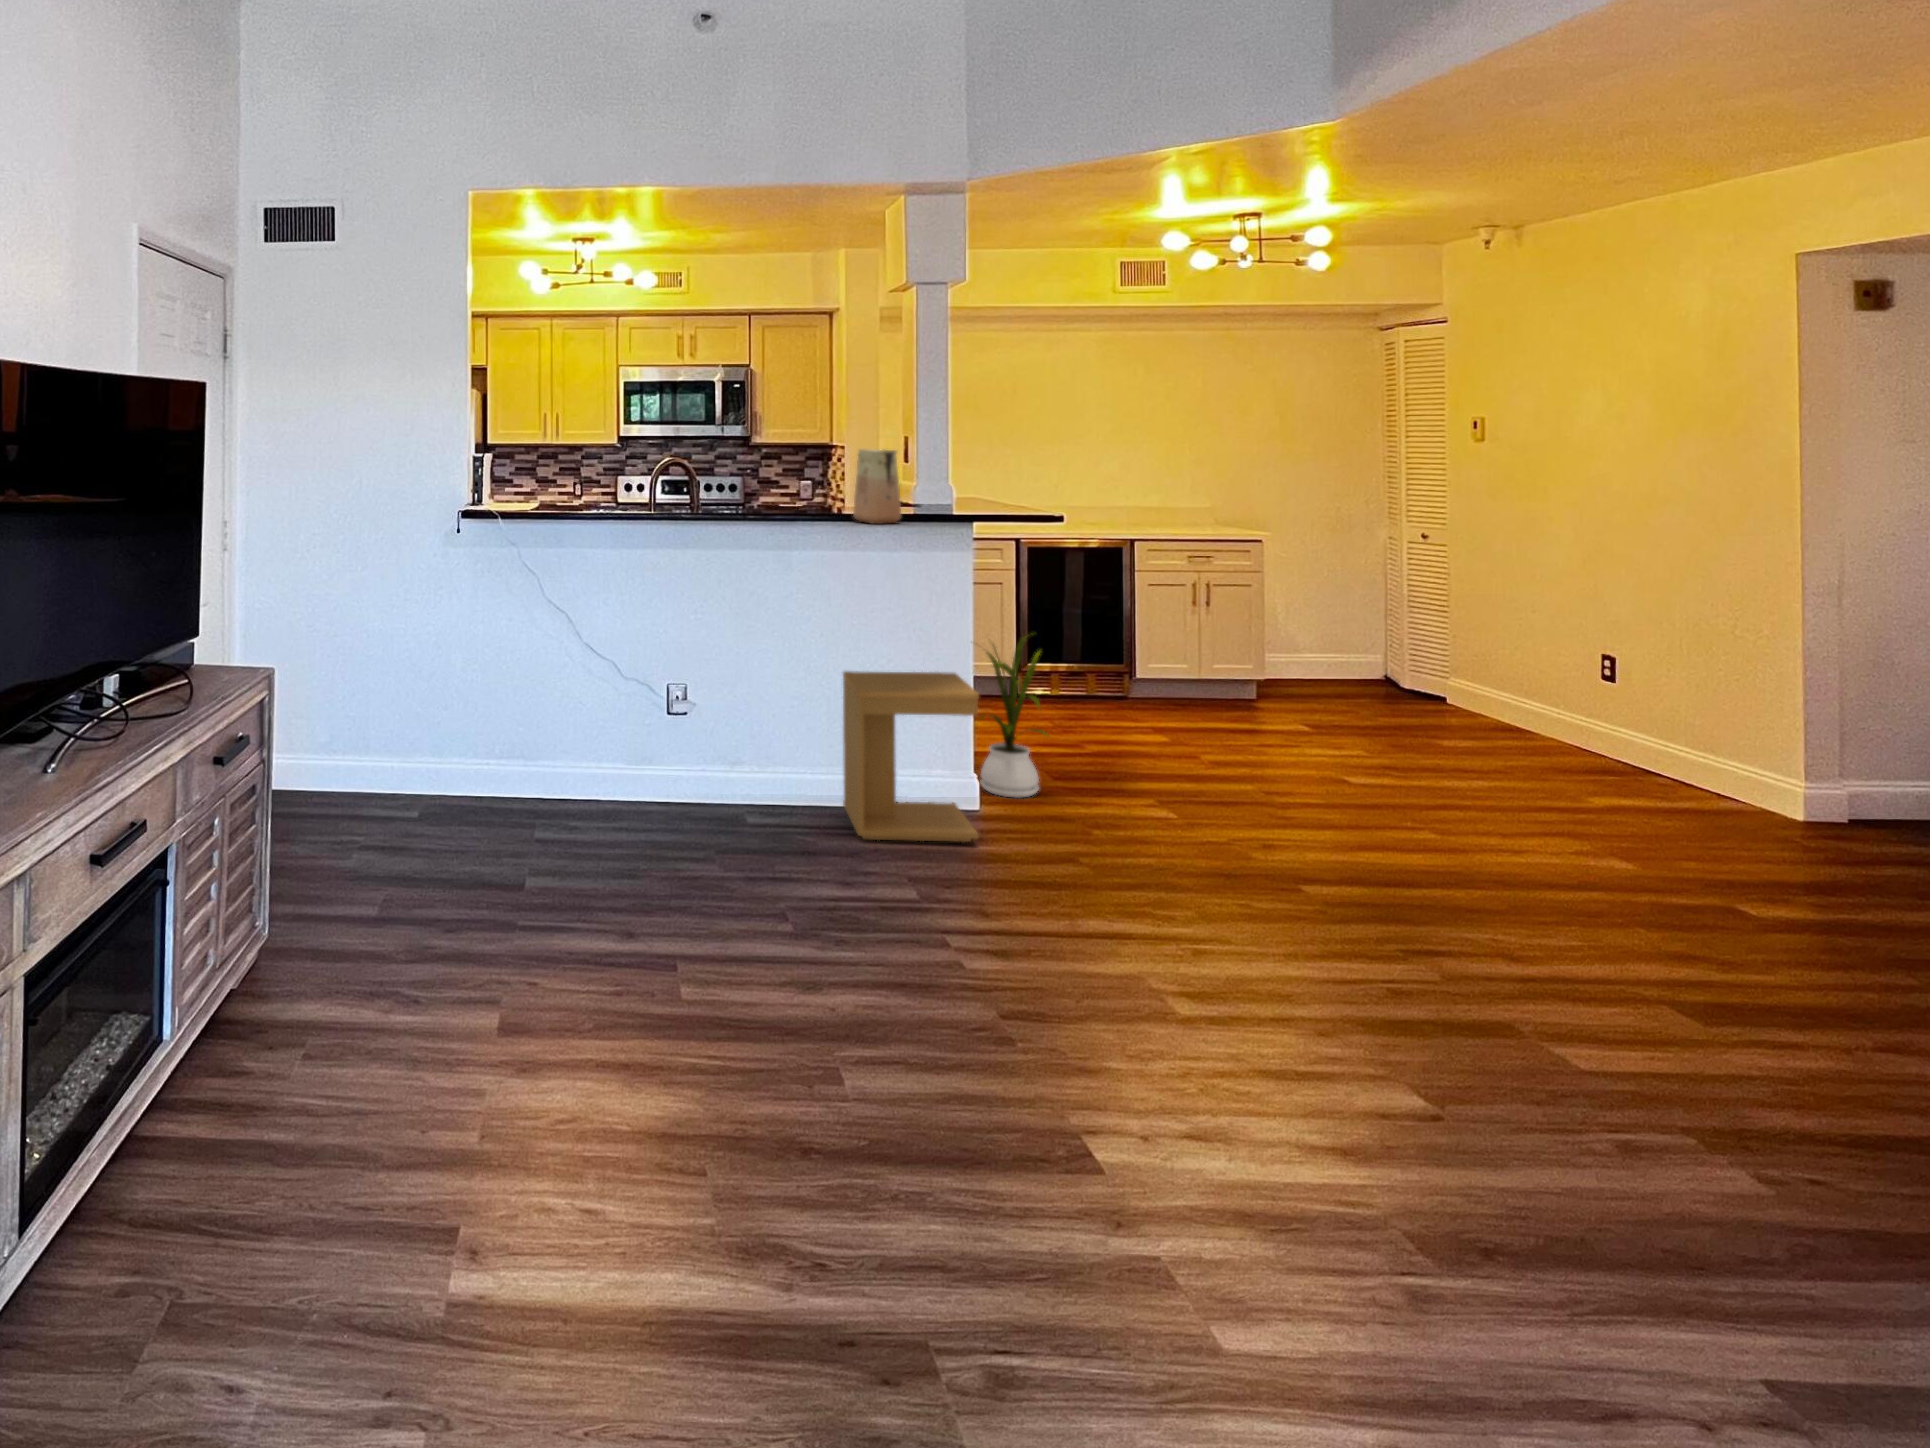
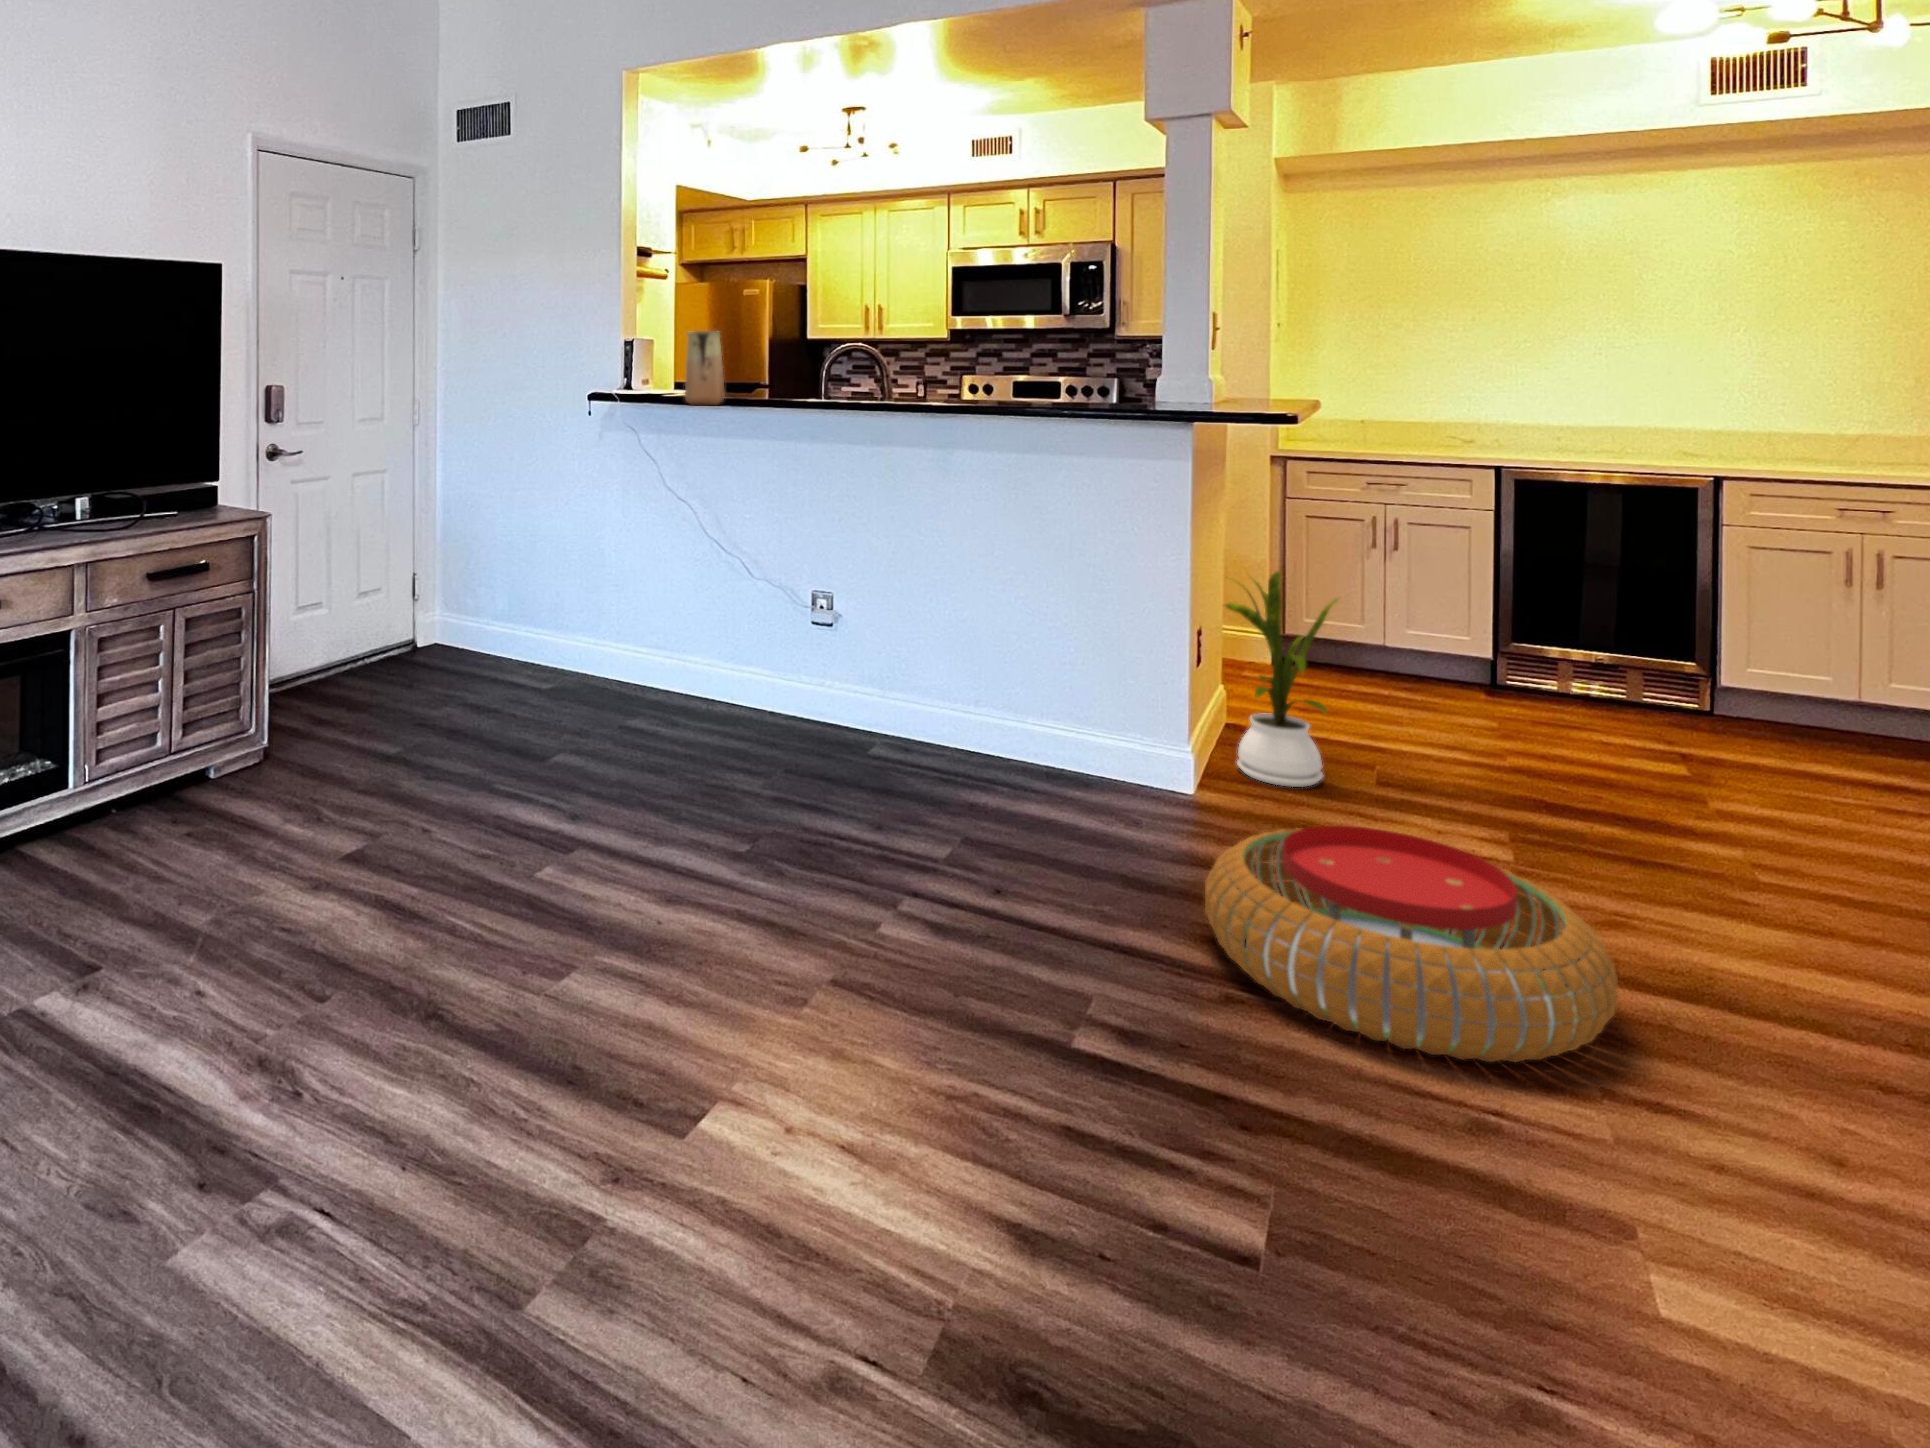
vase: present [853,449,901,524] -> present [685,331,725,405]
side table: present [843,671,979,842] -> none [964,591,1142,814]
pouf: none [1122,813,1386,959] -> present [1205,826,1618,1062]

